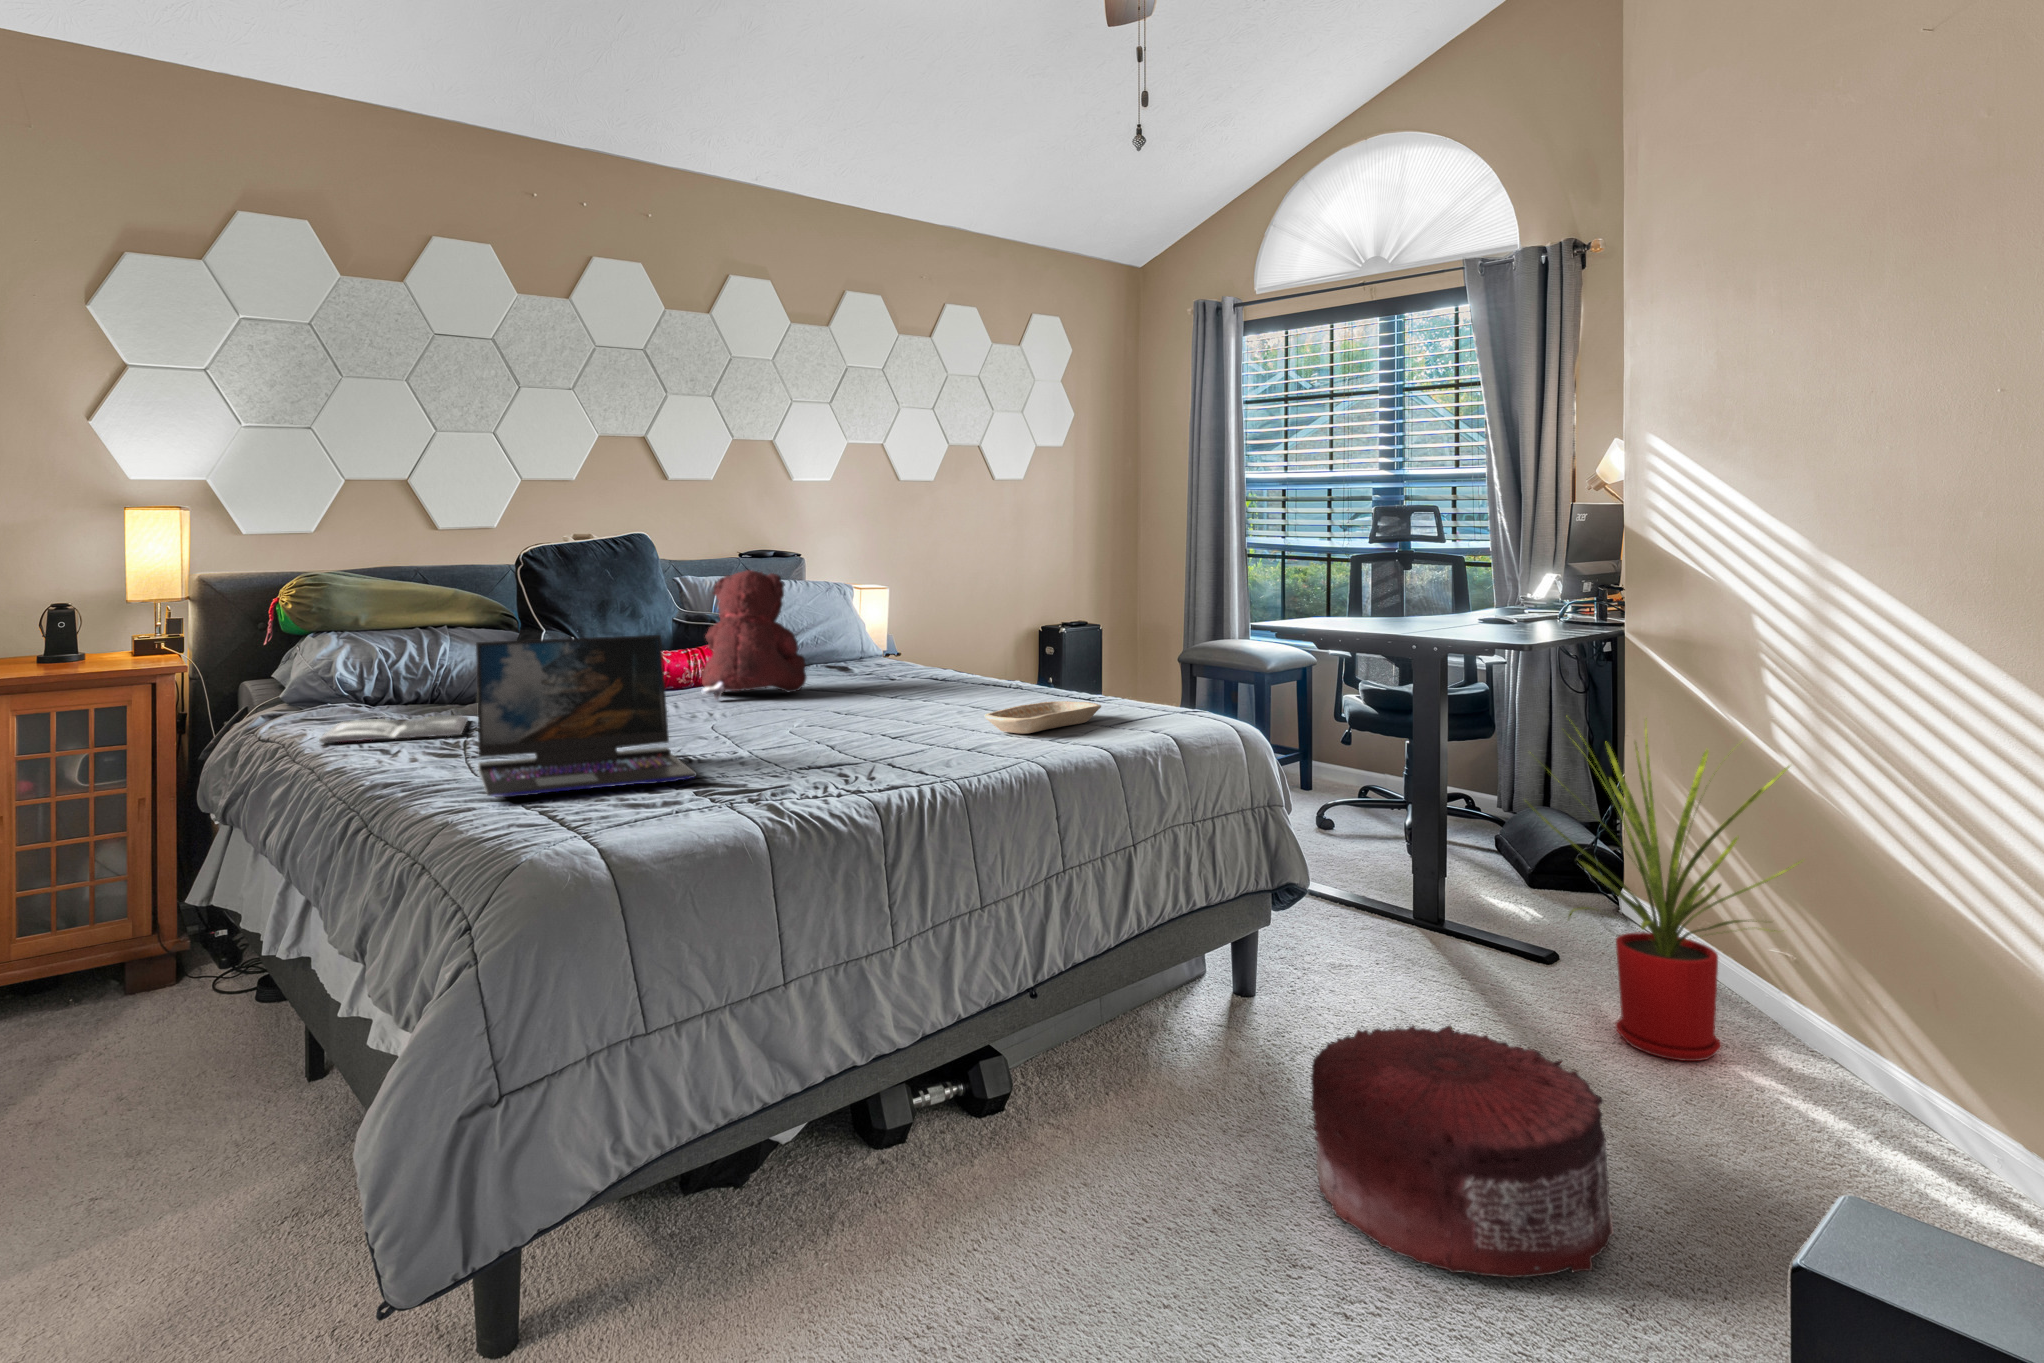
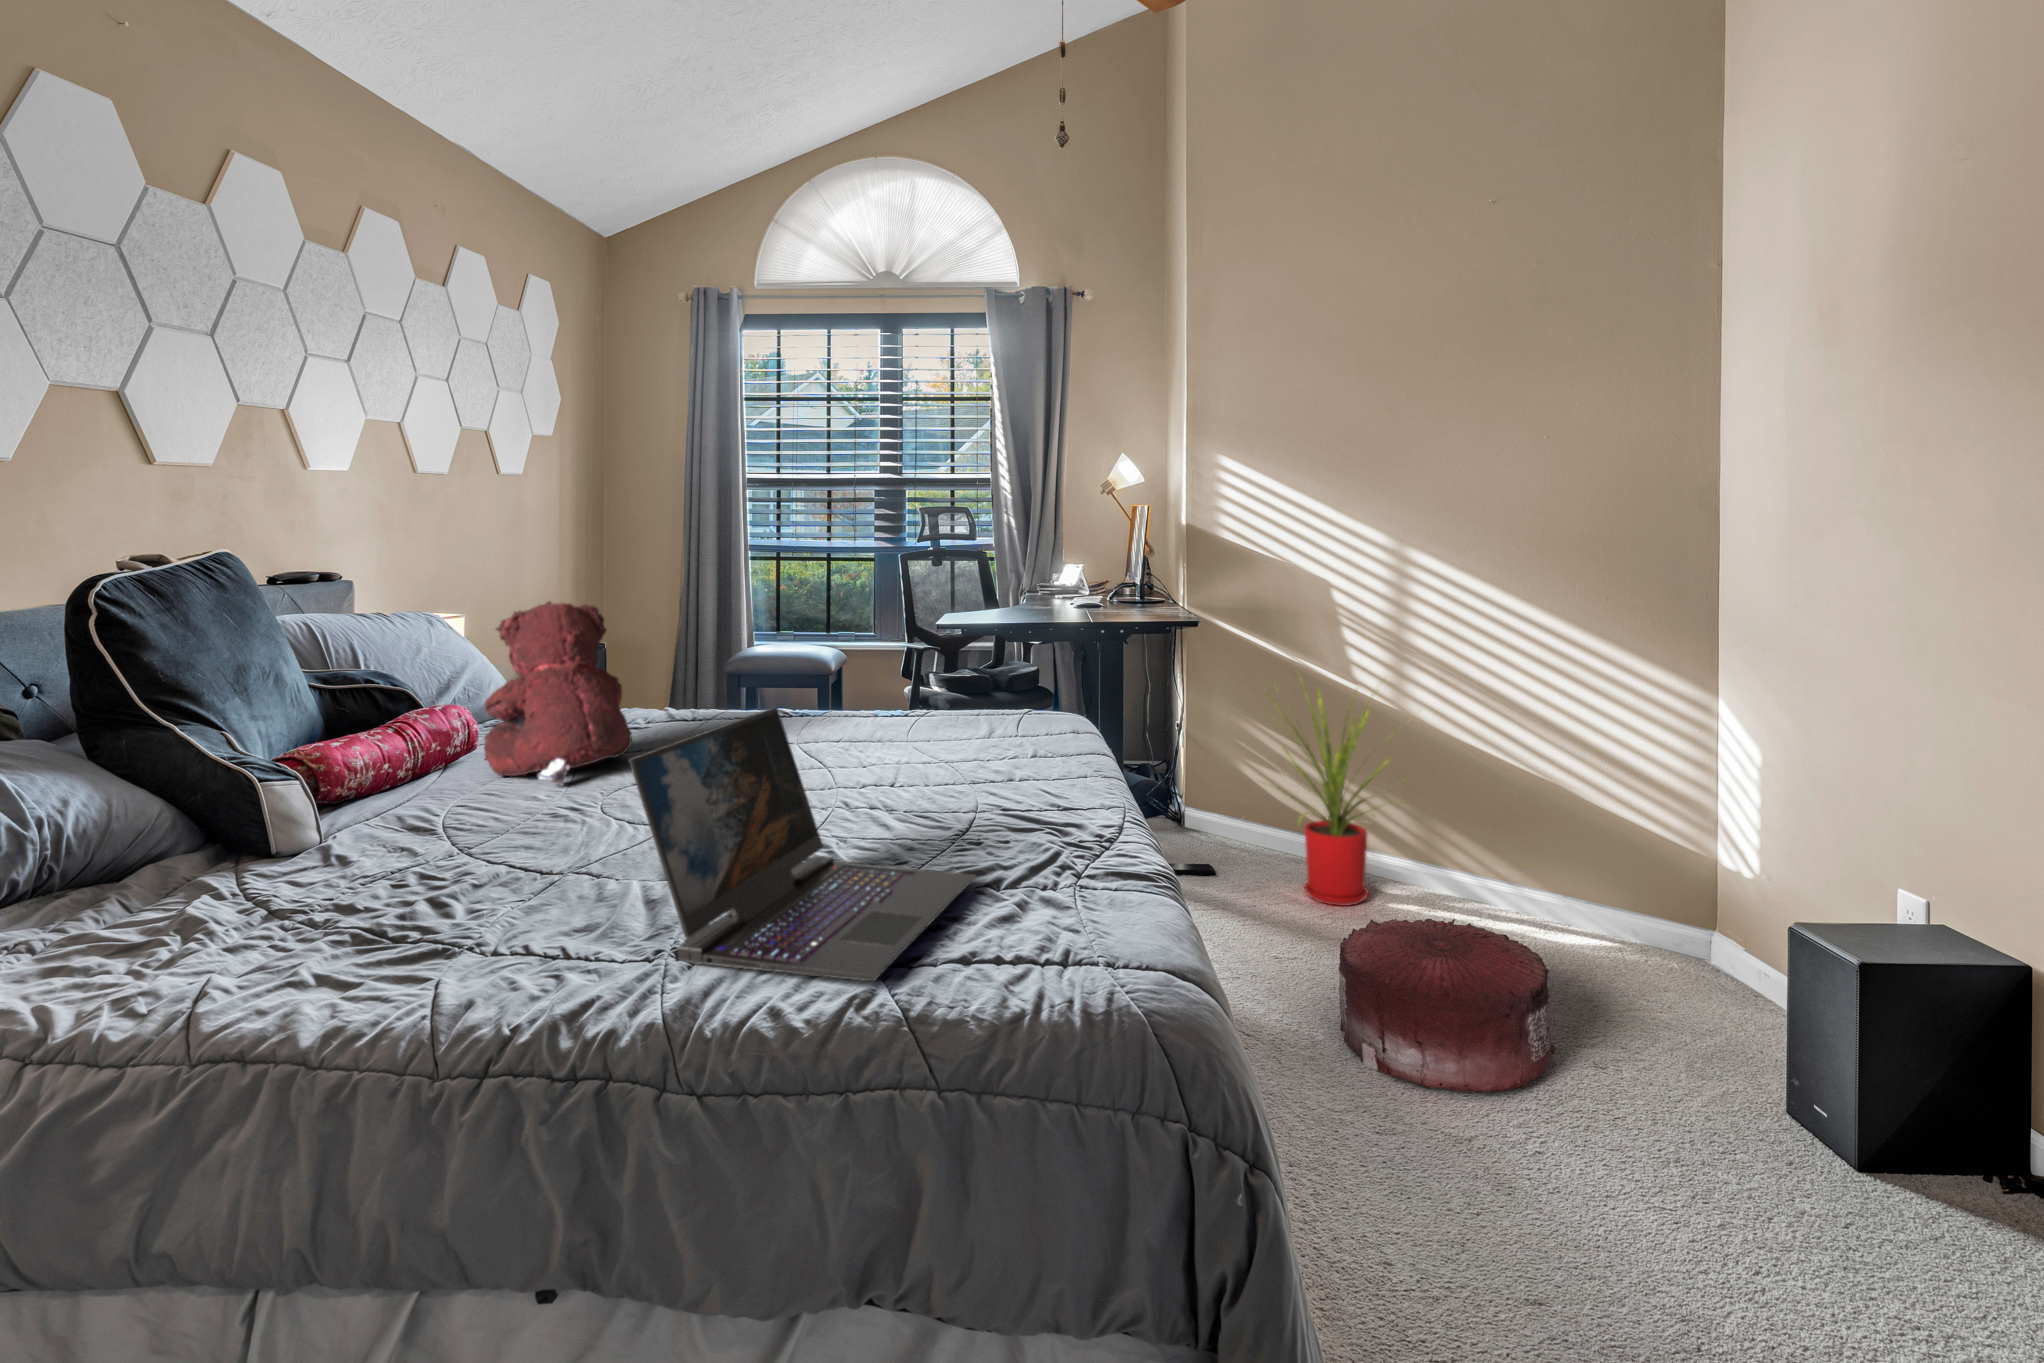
tray: present [985,701,1101,734] -> none [966,716,1044,759]
magazine: present [319,715,468,743] -> none [10,895,376,1019]

